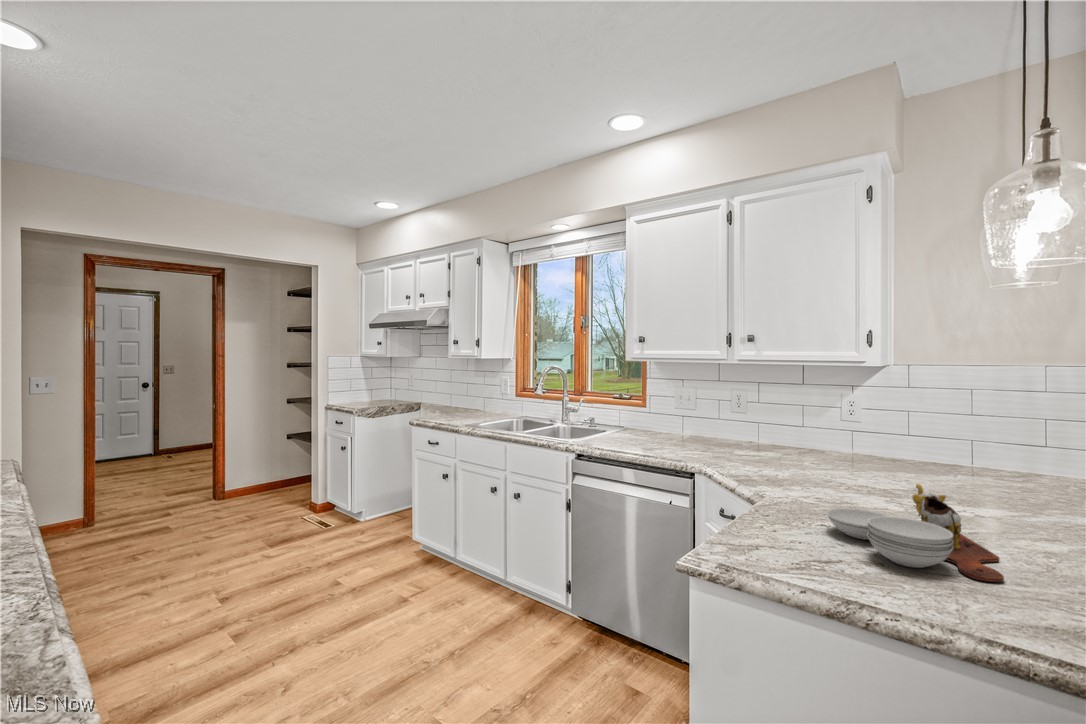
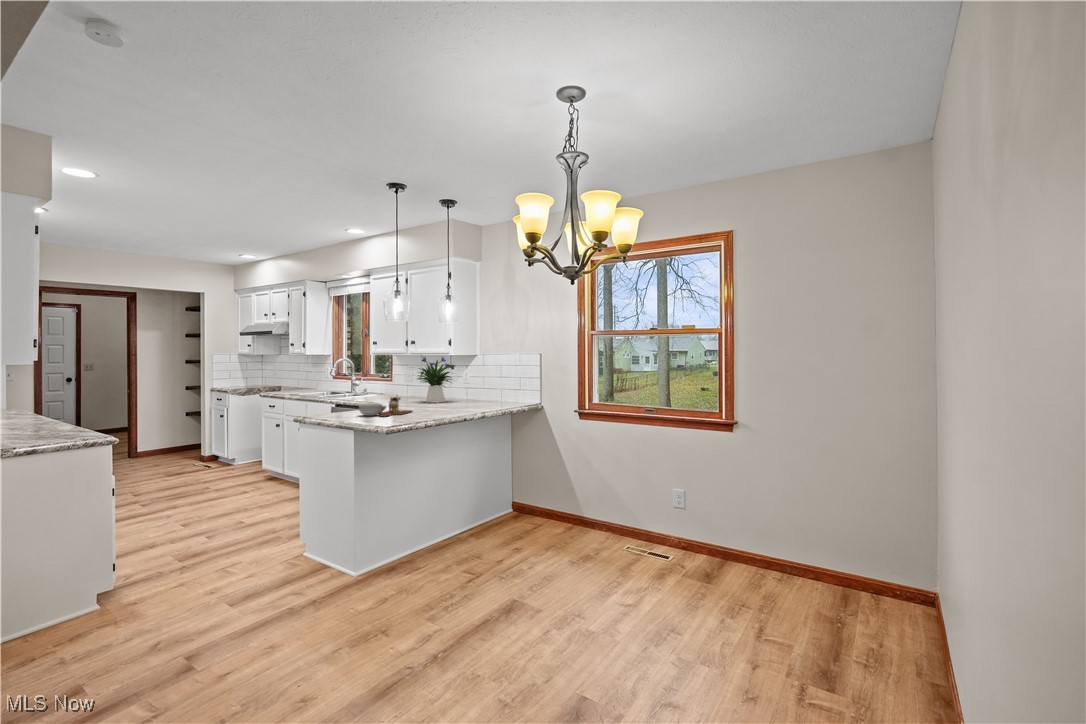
flower arrangement: none [770,364,880,471] -> present [417,356,455,403]

